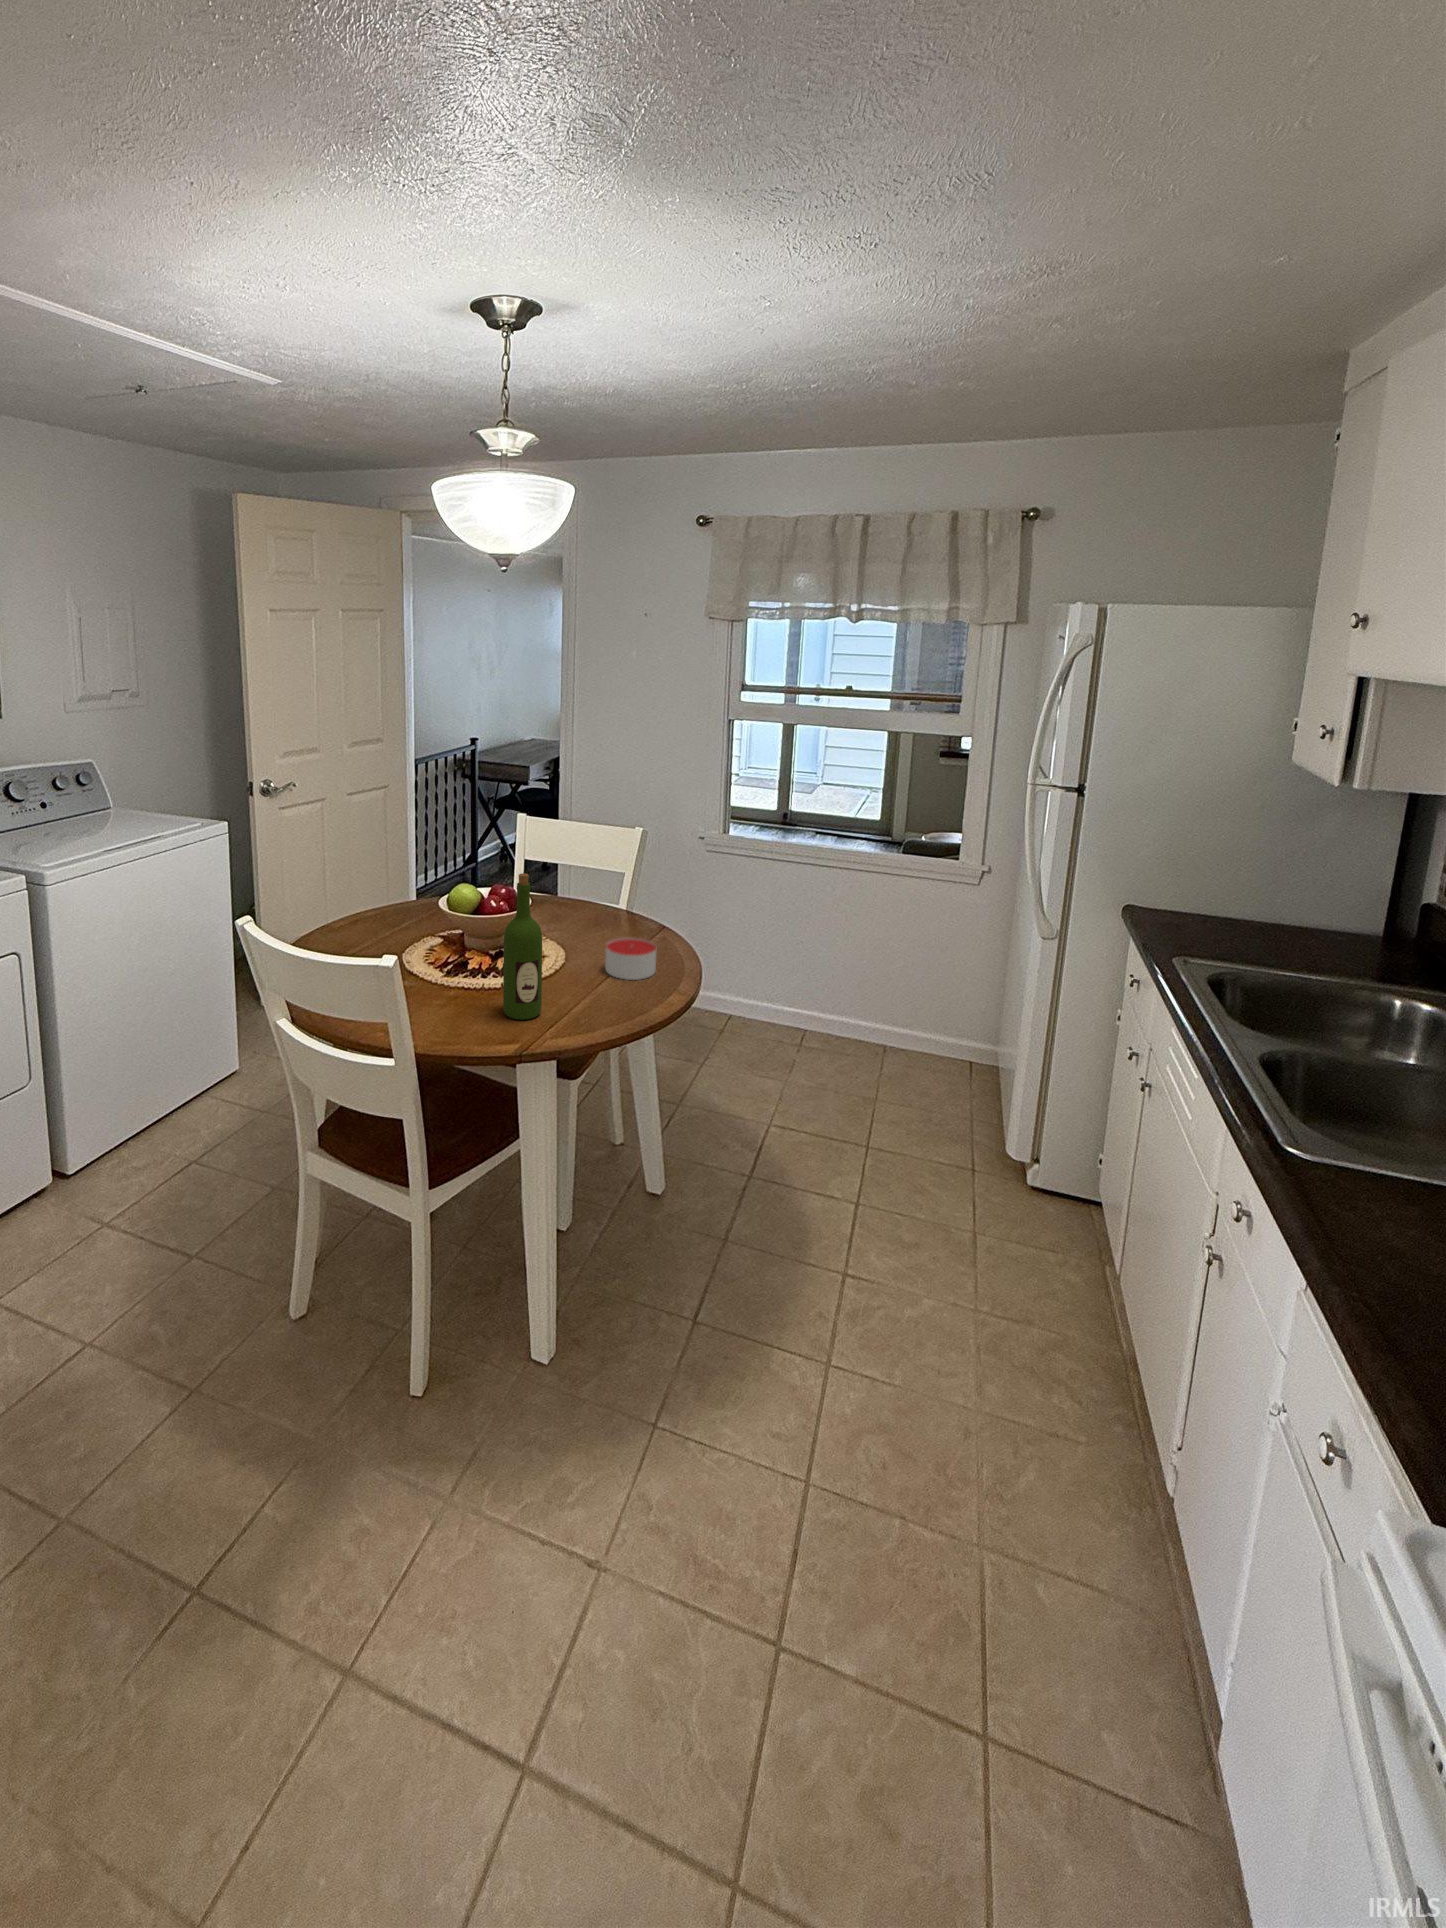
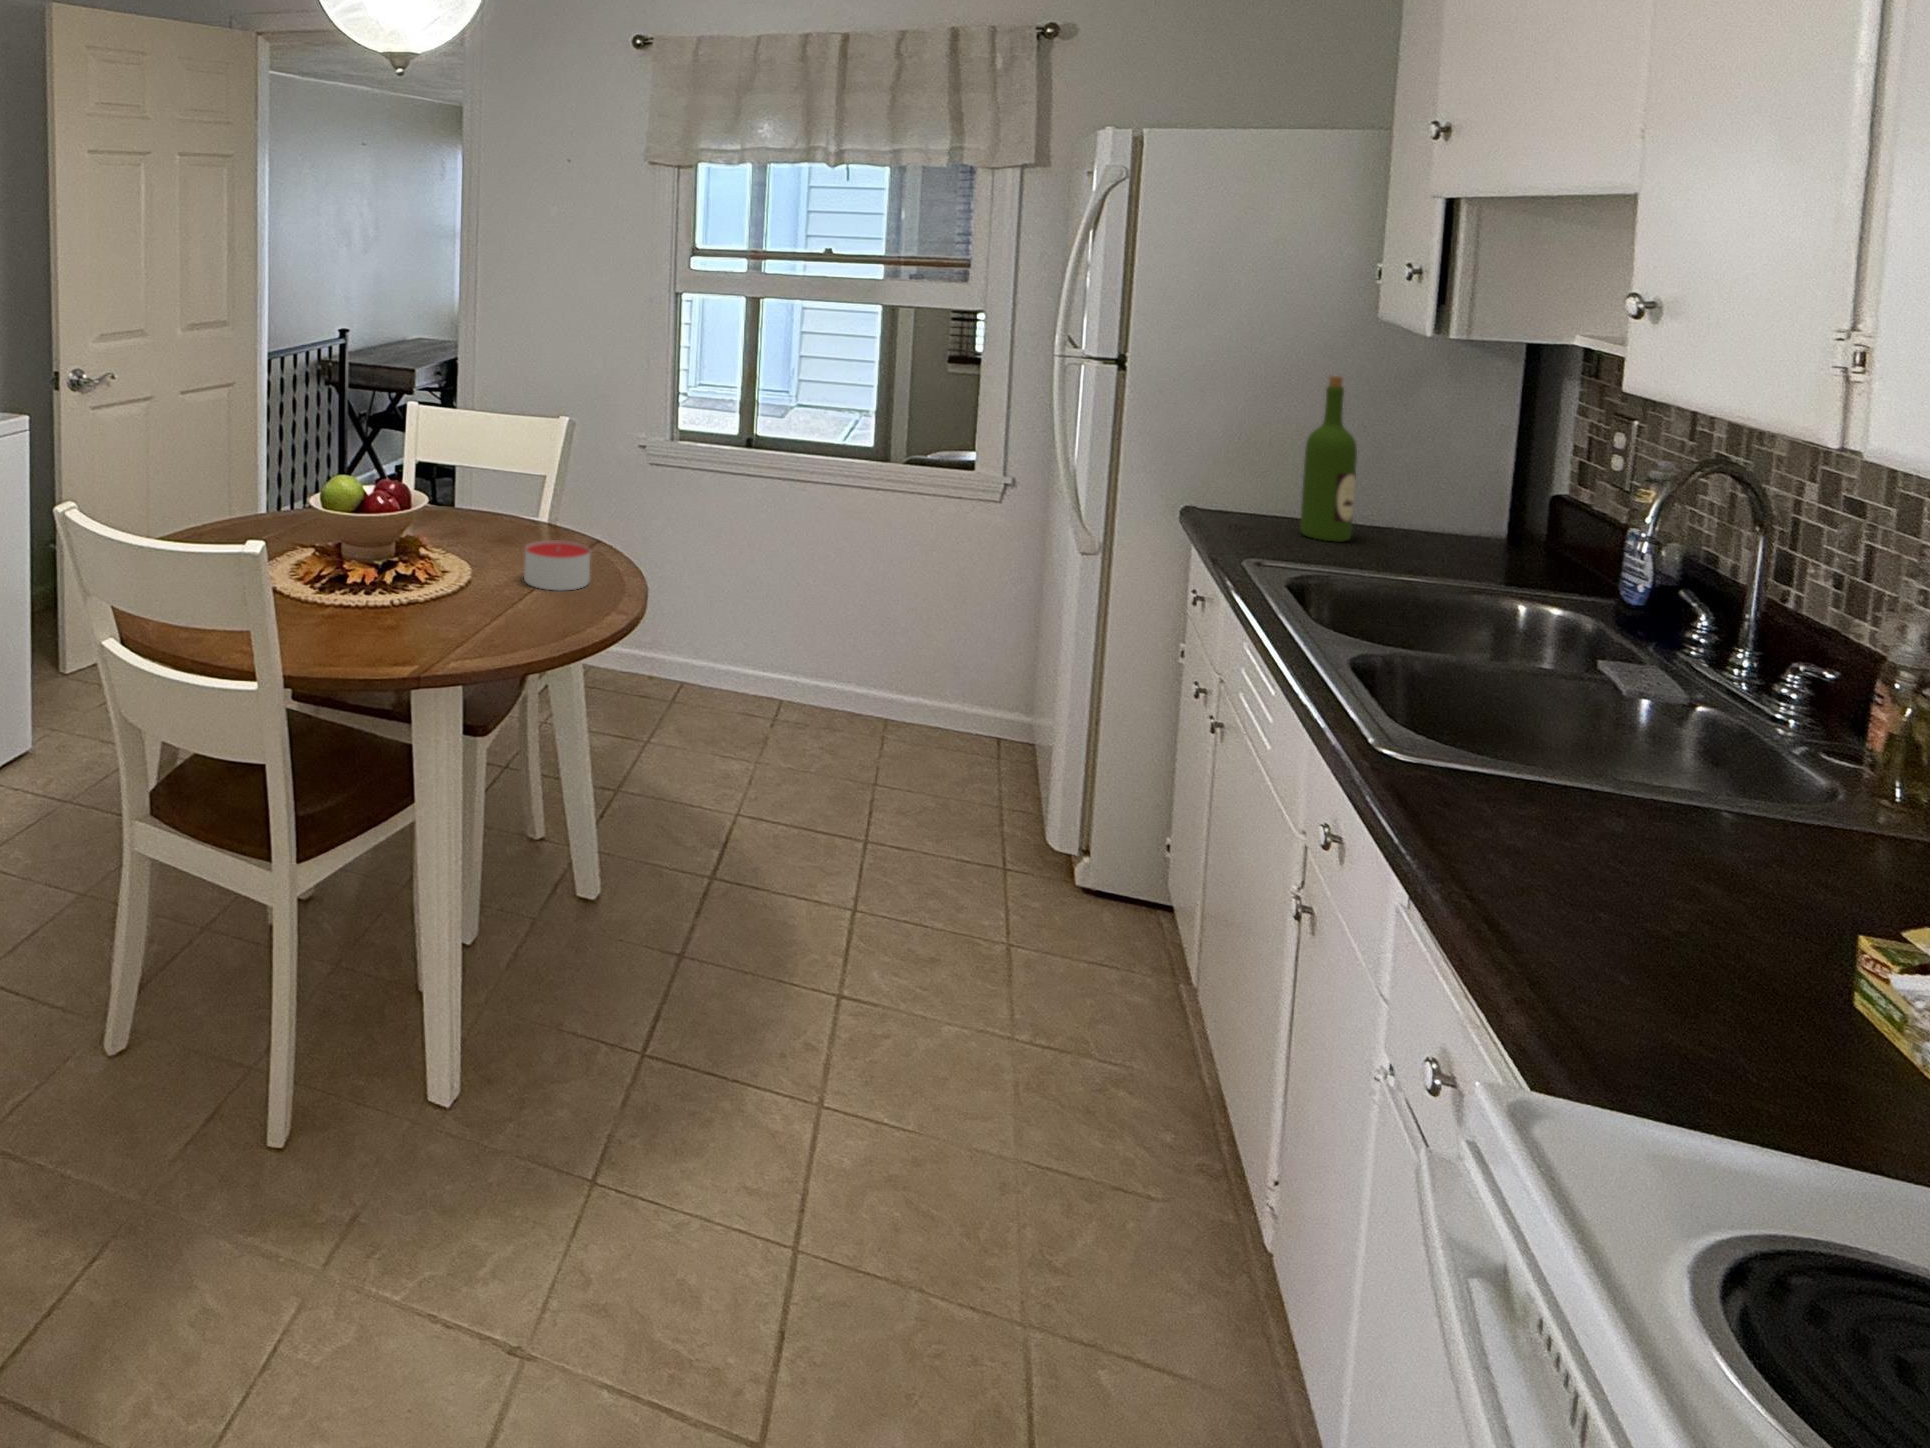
wine bottle: present [503,873,542,1020] -> present [1300,376,1357,542]

